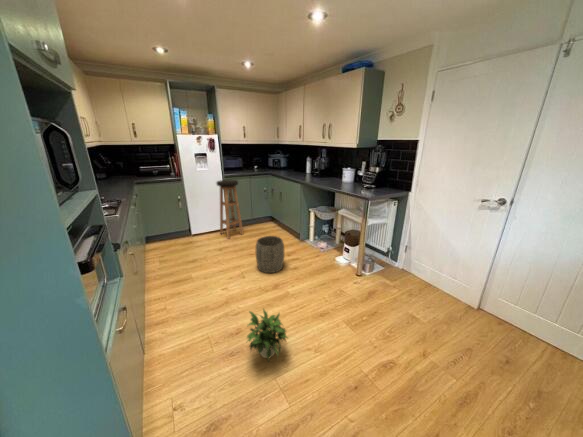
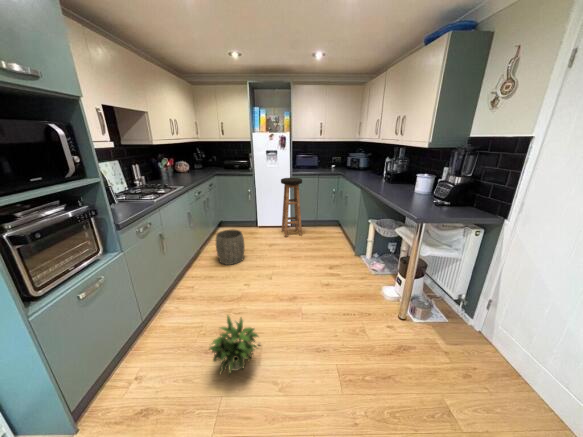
woven basket: present [256,236,284,273] -> present [216,229,244,265]

